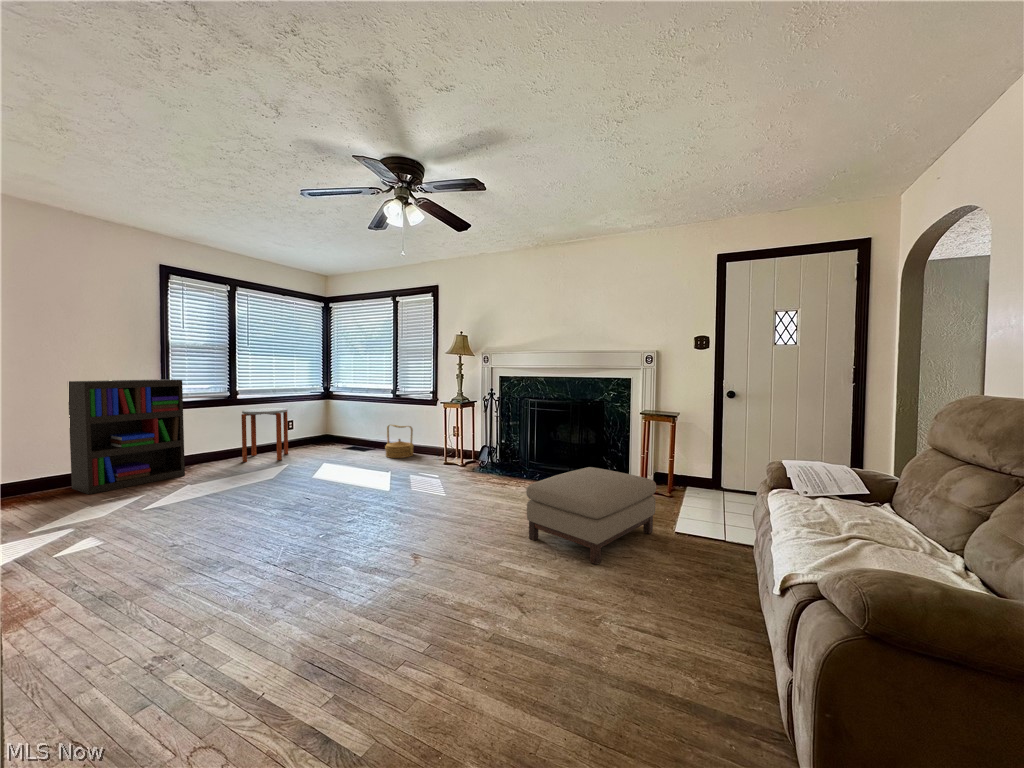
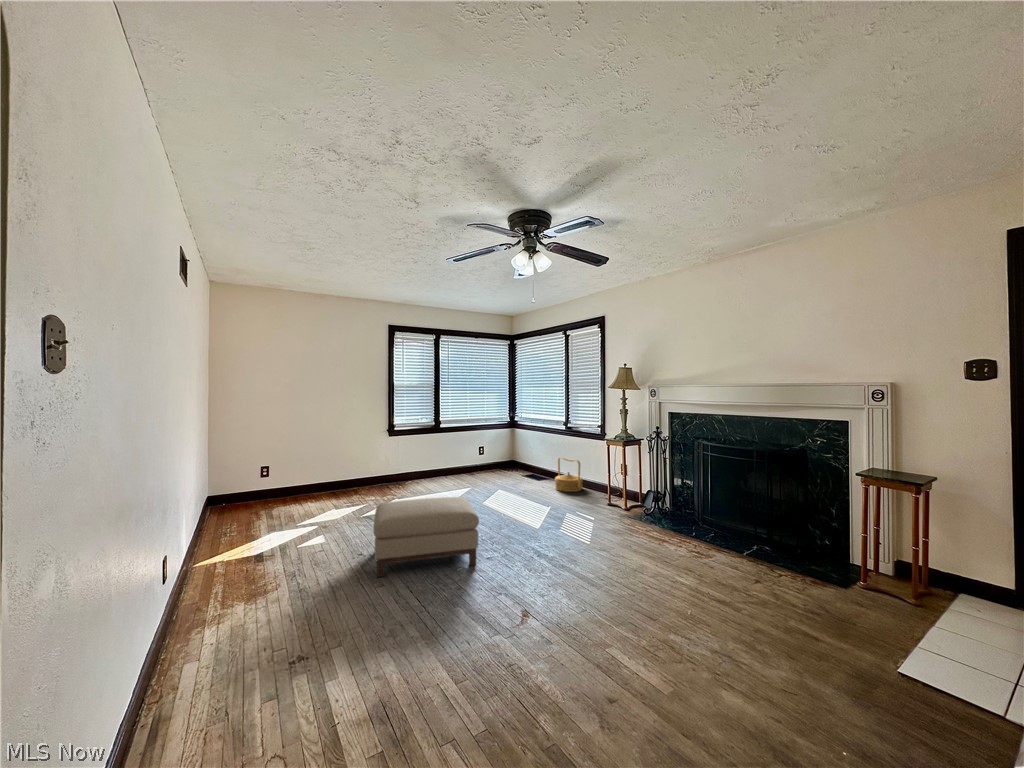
bookshelf: present [69,379,185,494] -> none [333,412,399,497]
side table: present [241,408,288,462] -> none [441,436,477,482]
ottoman: present [526,467,656,565] -> present [374,497,479,577]

